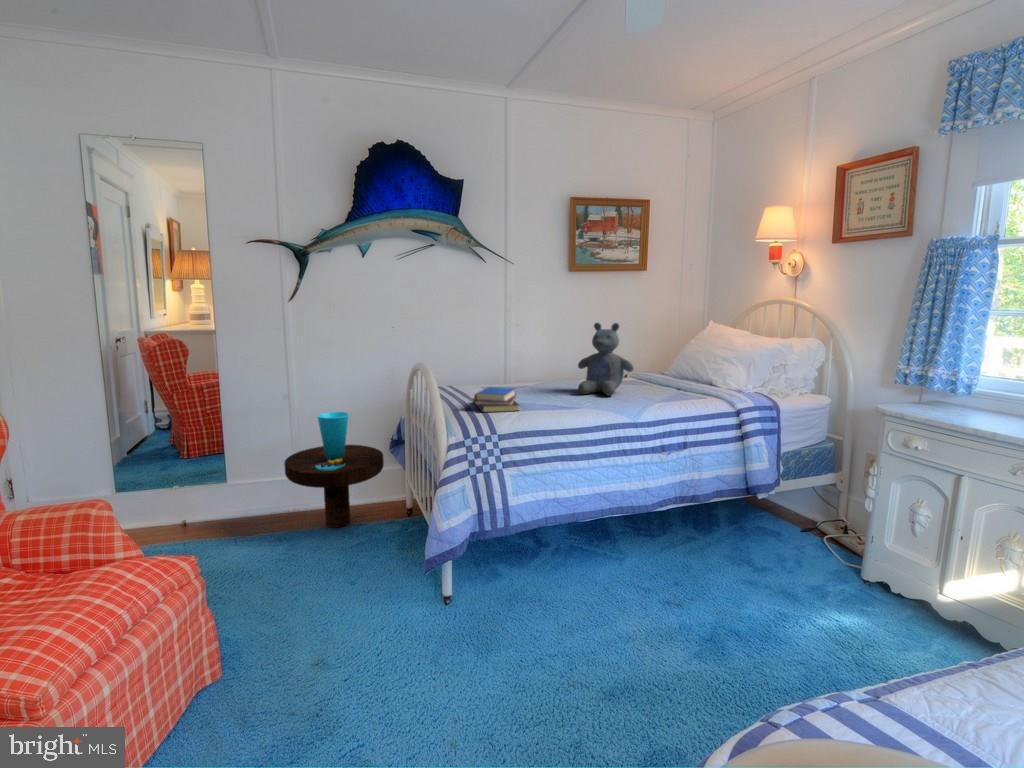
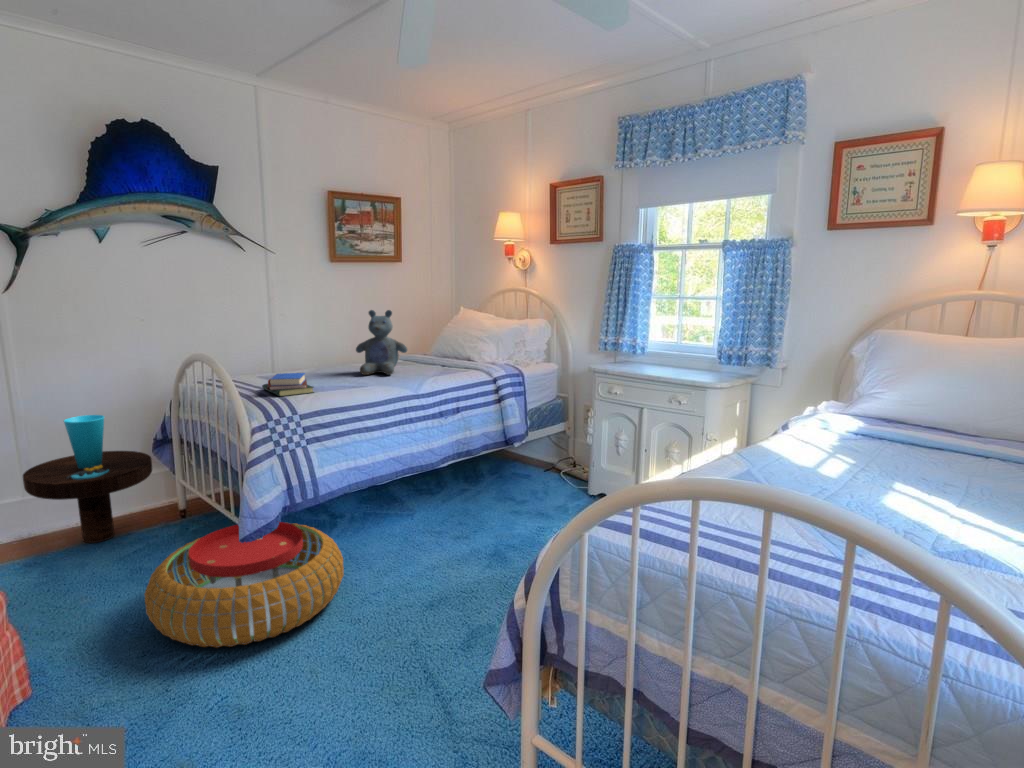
pouf: none [329,542,524,683] -> present [144,522,344,647]

